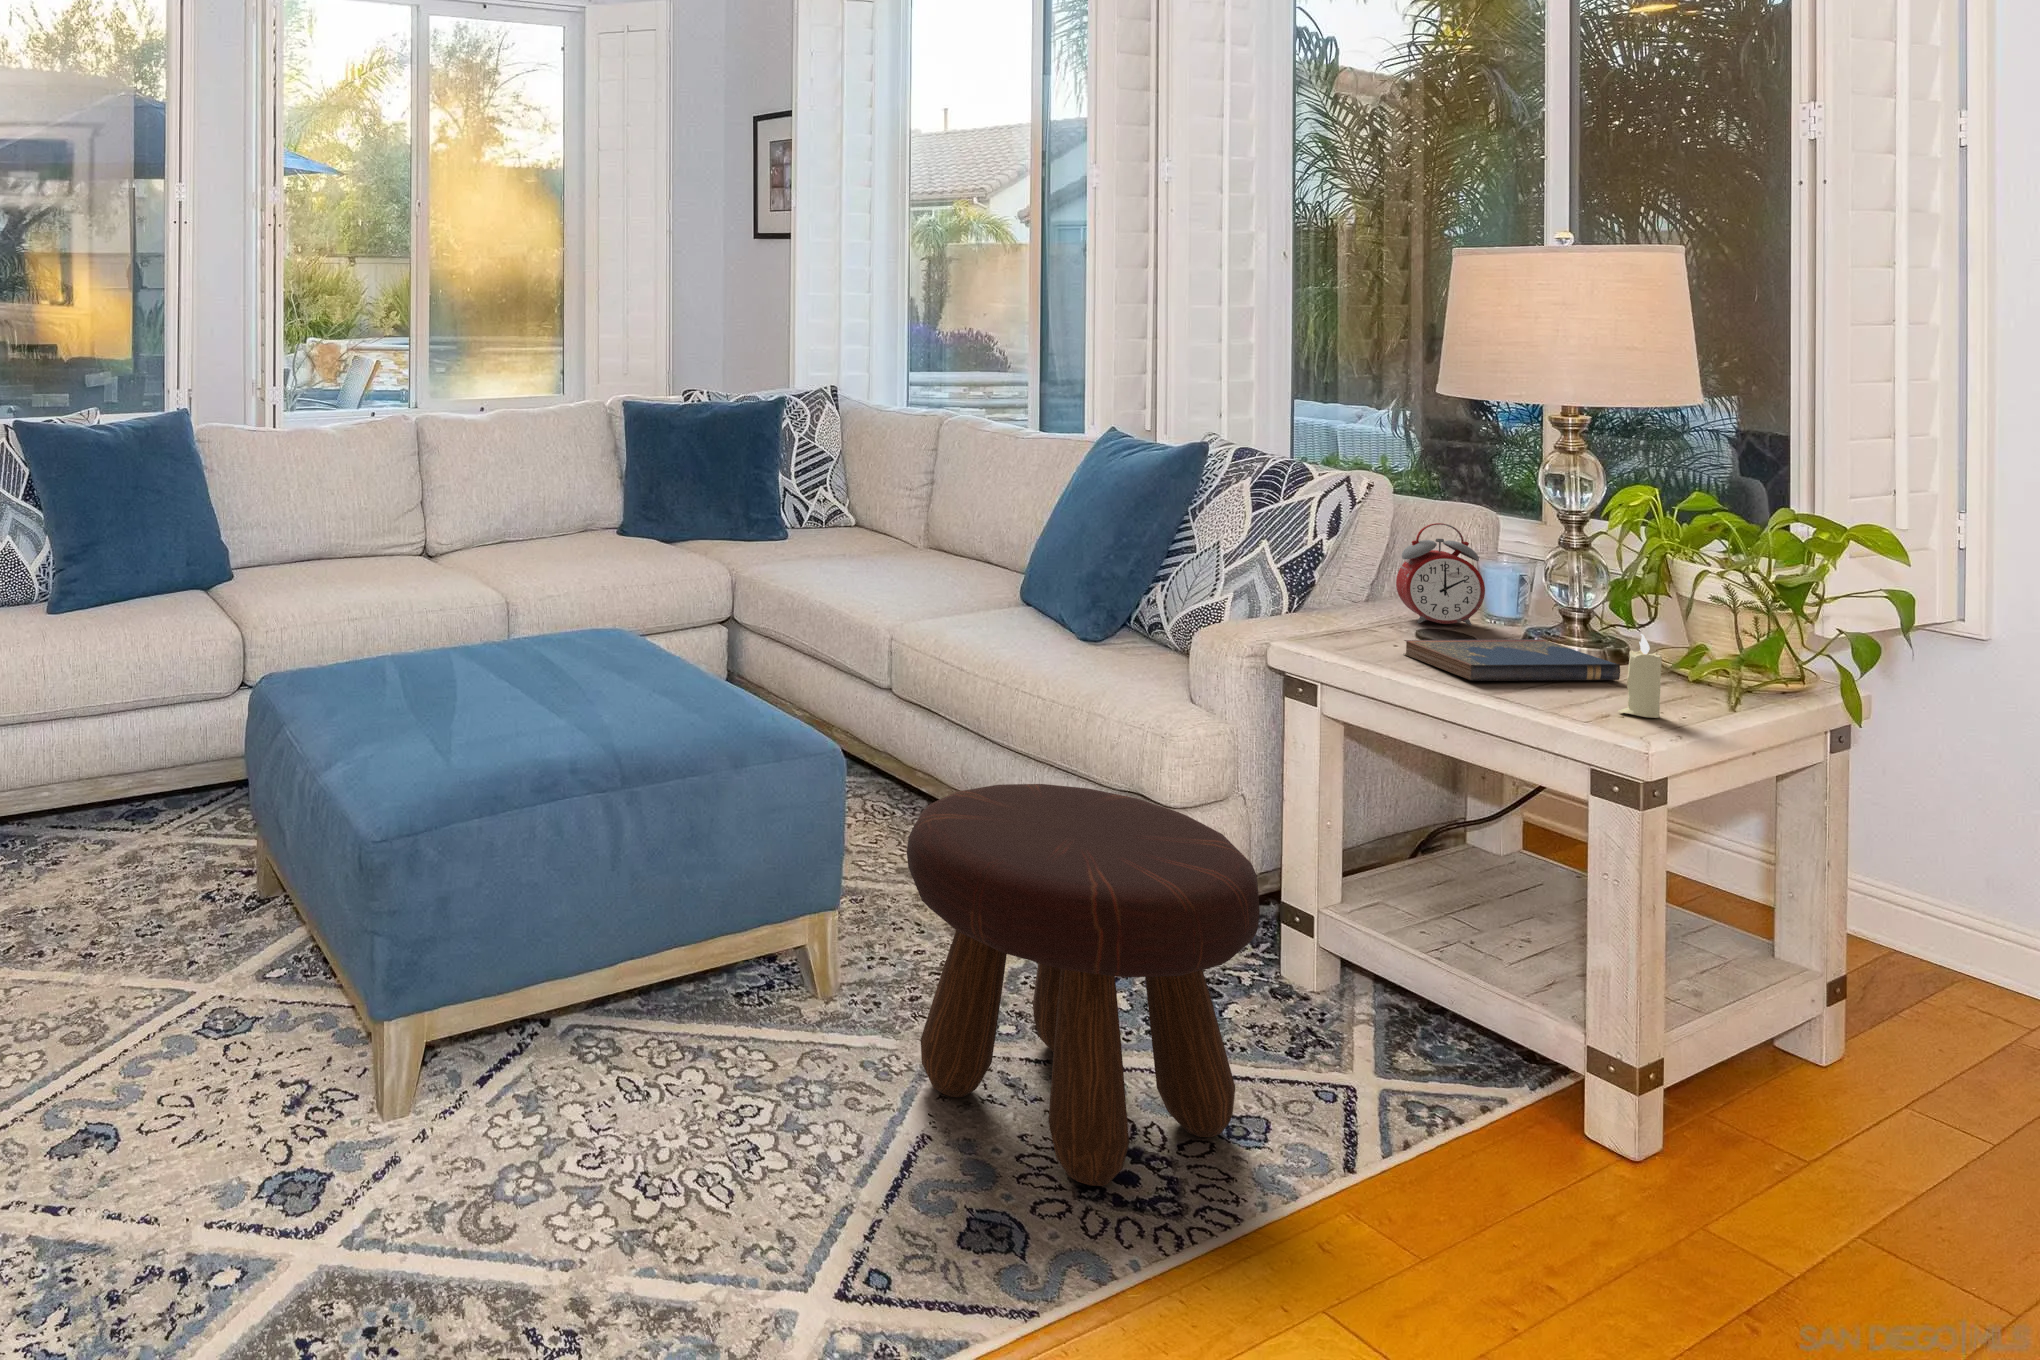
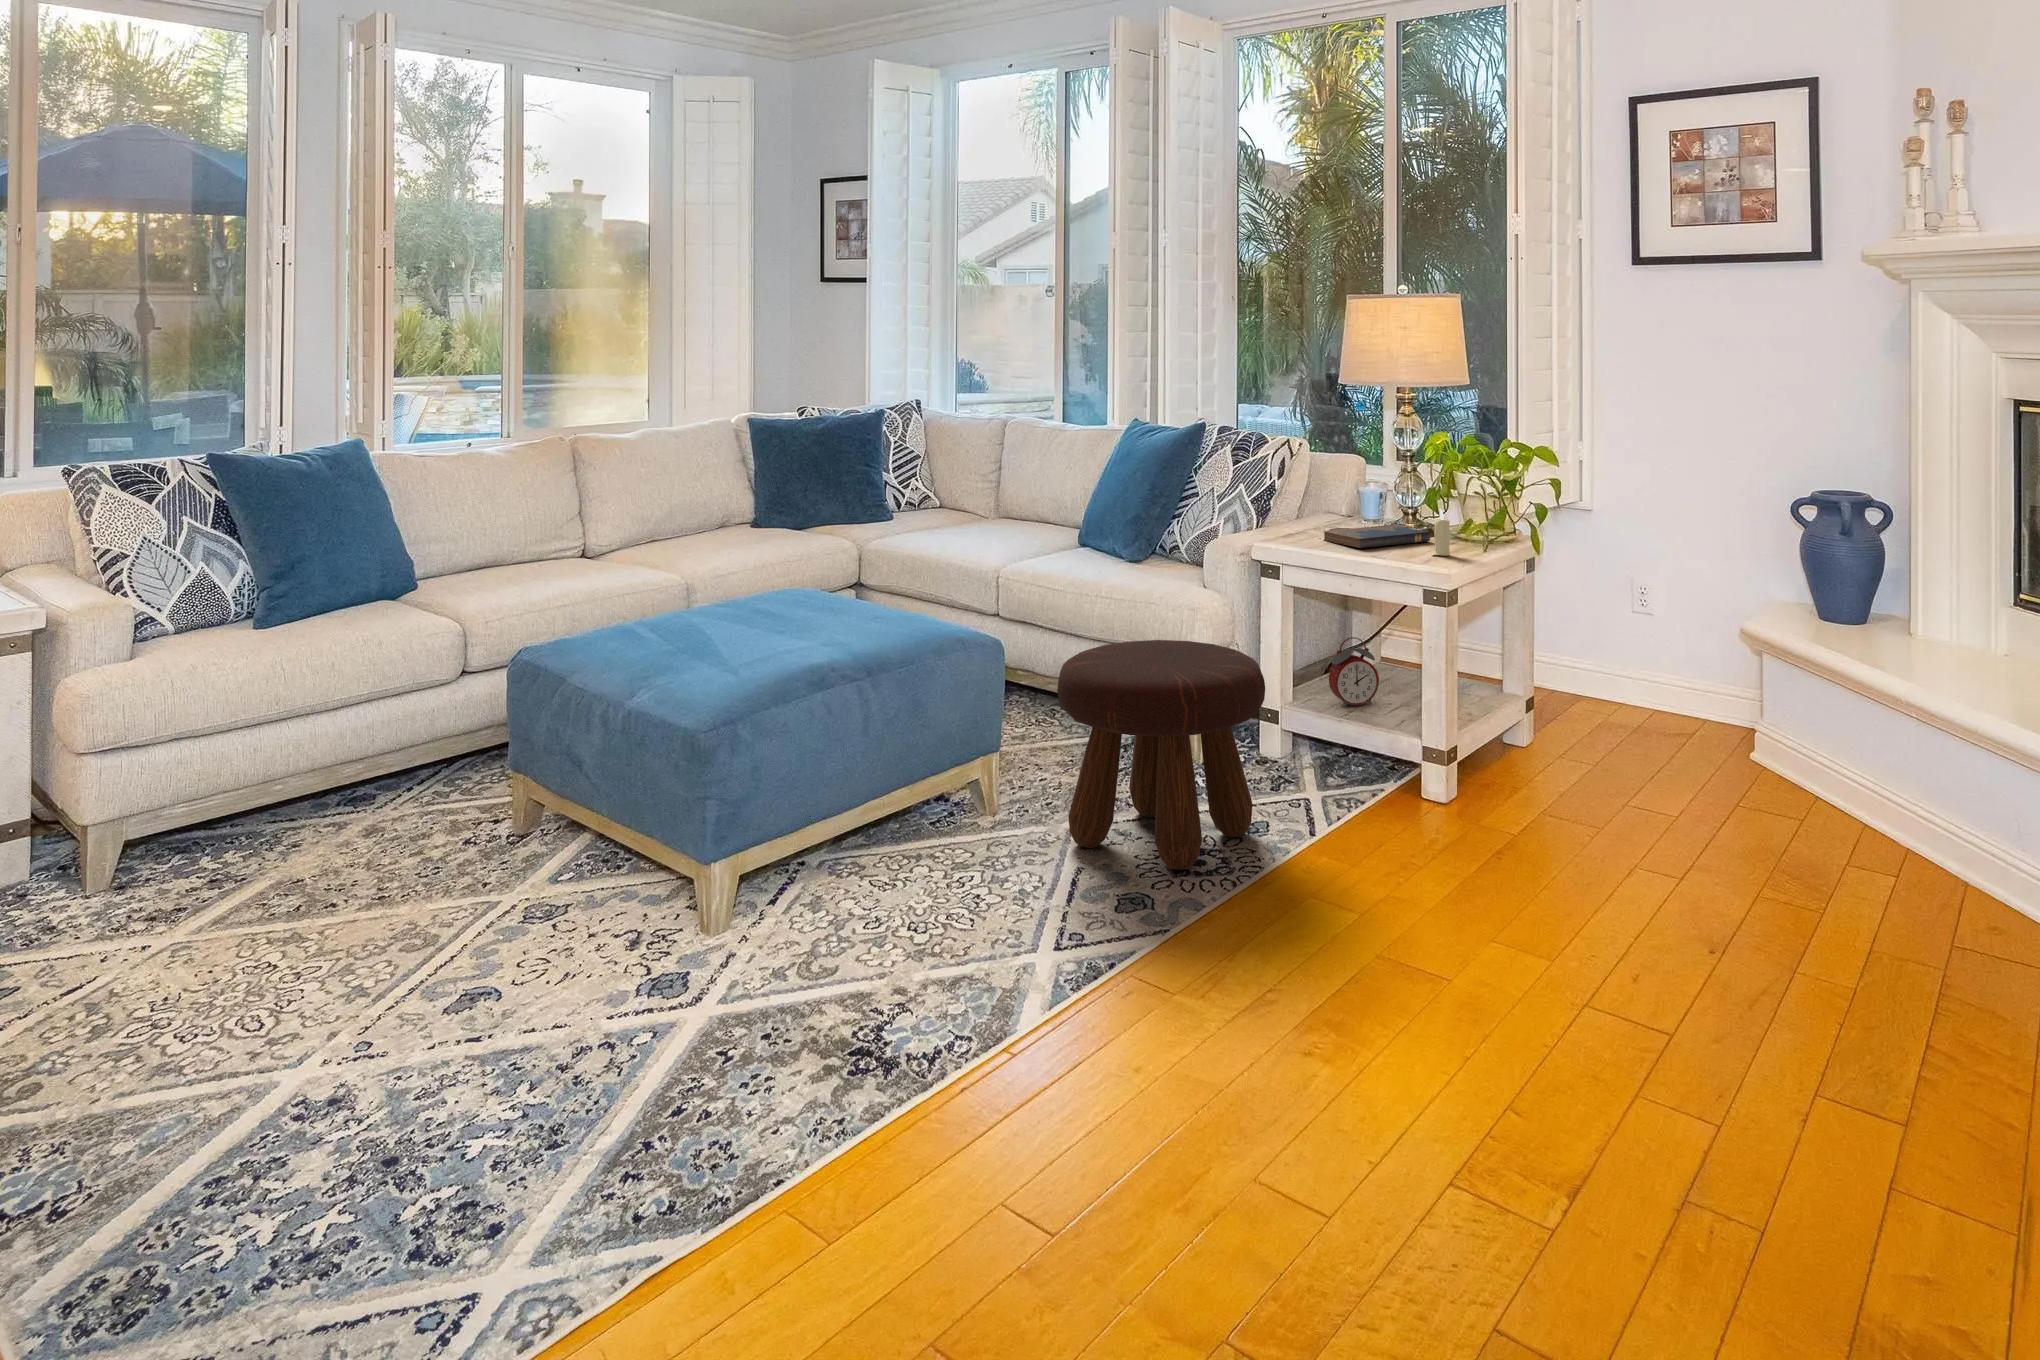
alarm clock: present [1396,523,1485,625] -> present [1329,637,1379,707]

